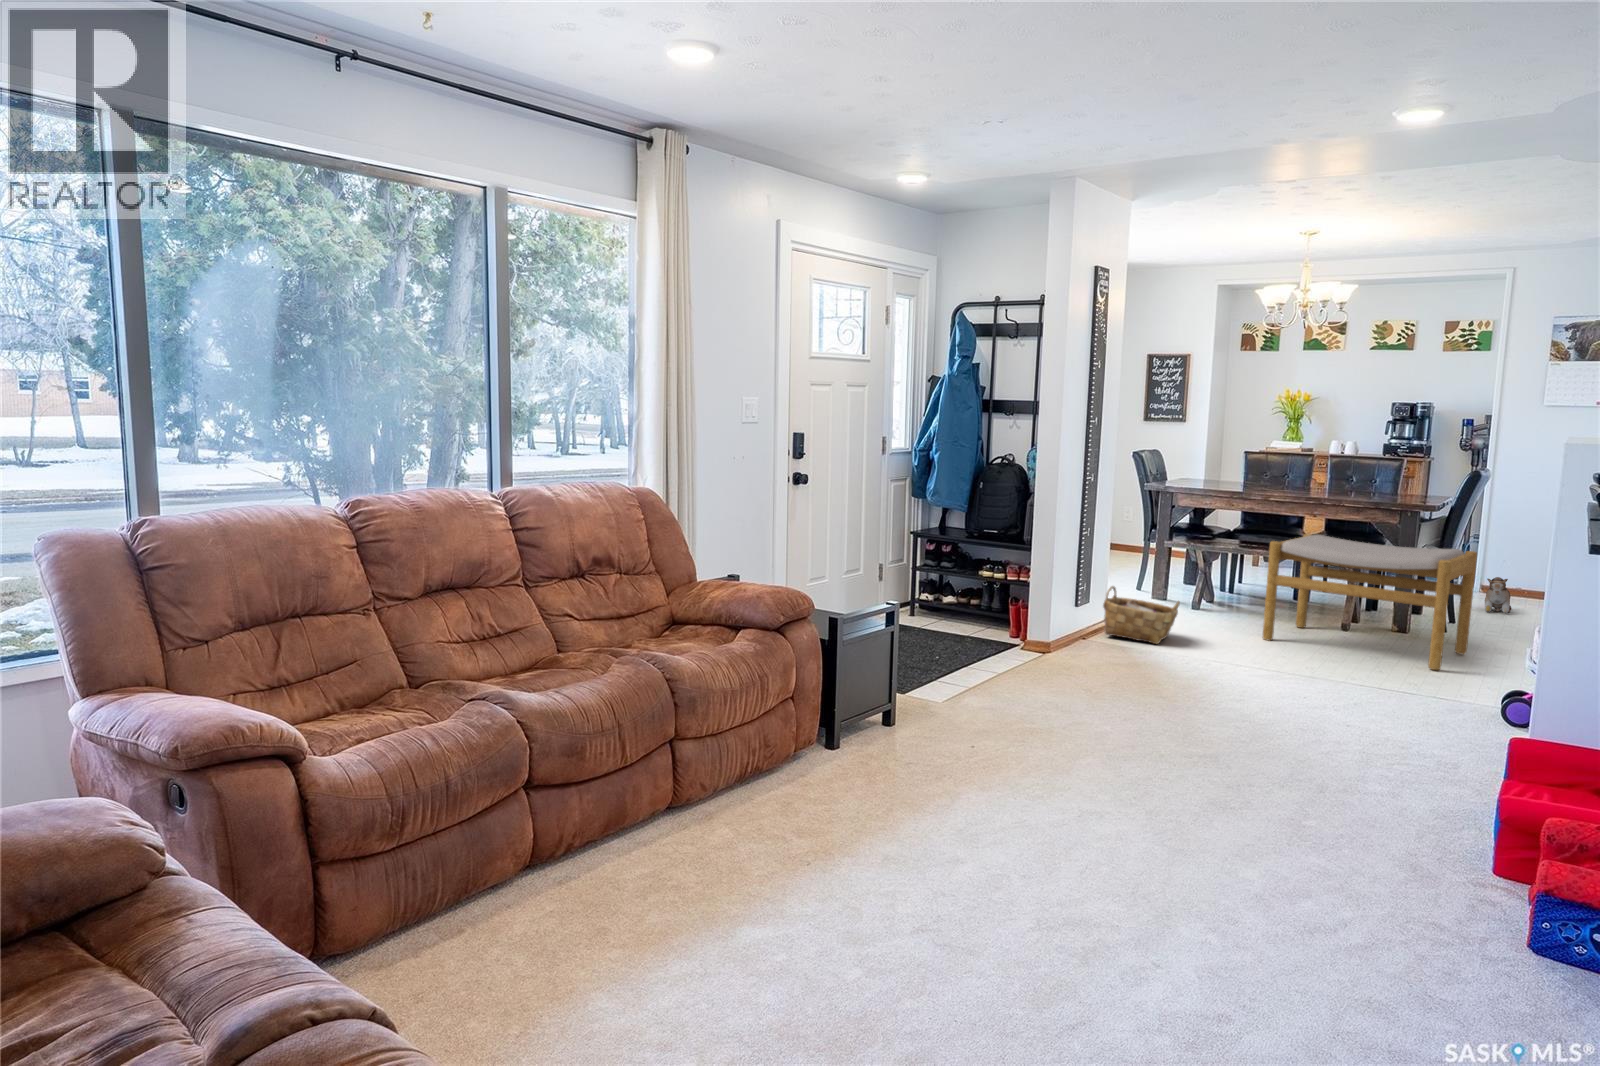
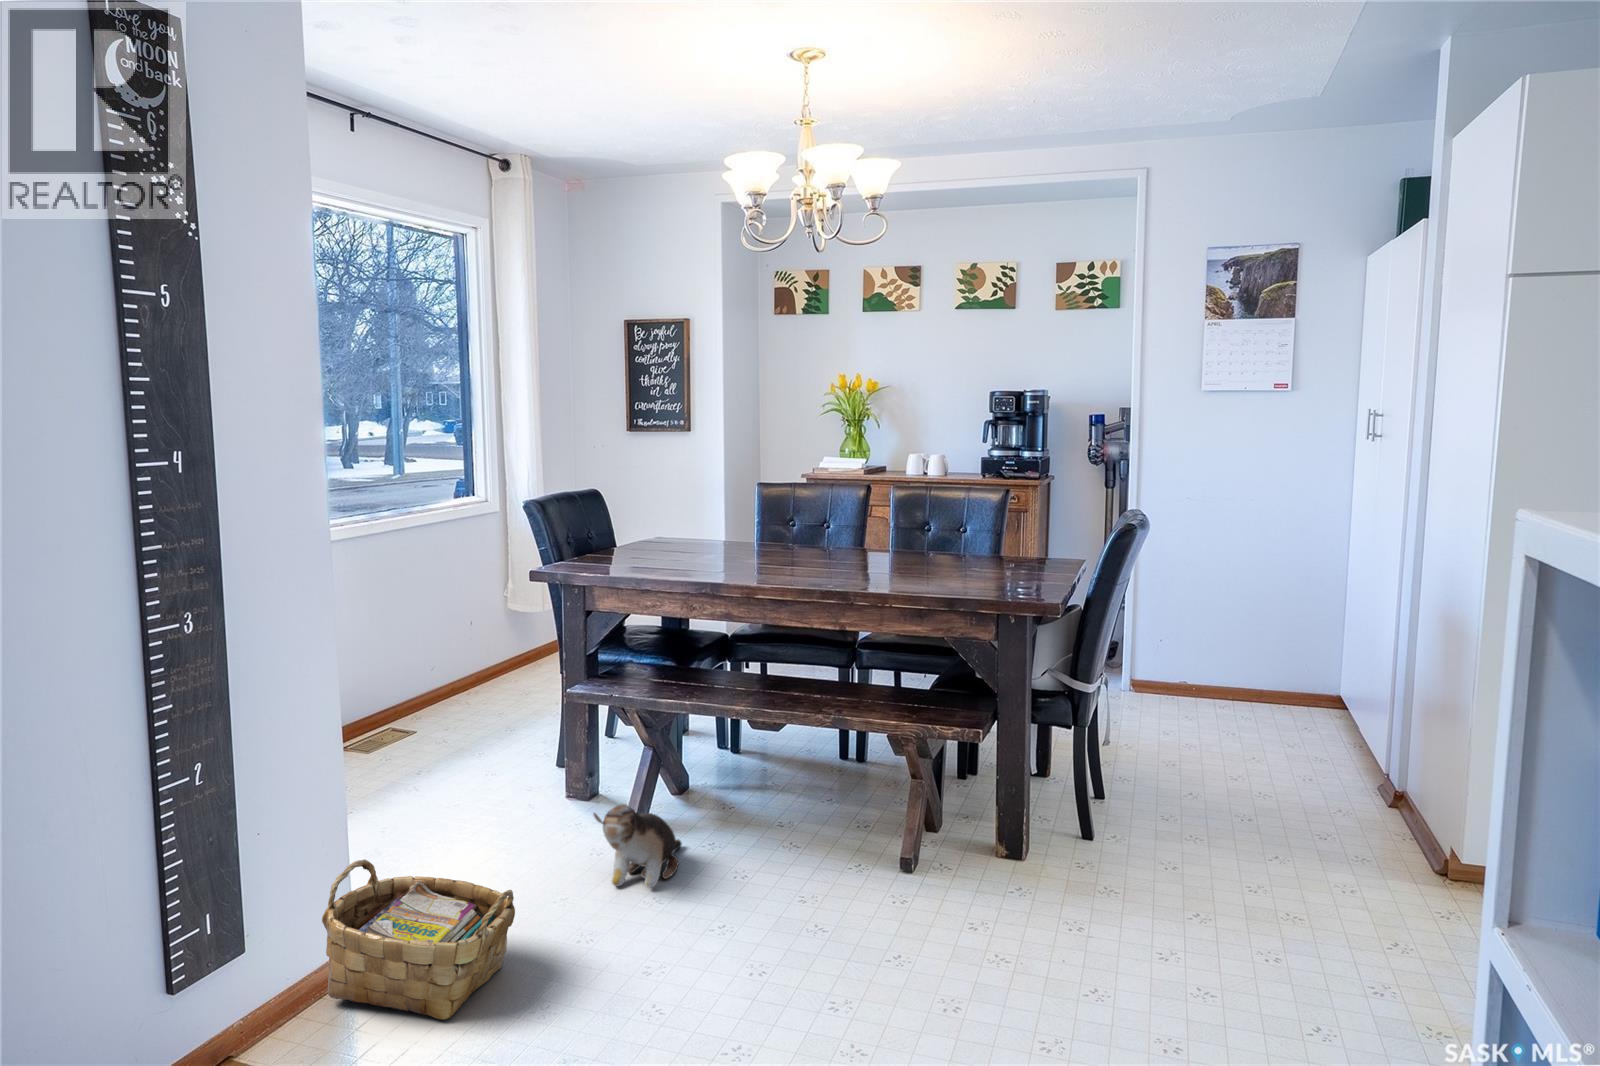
footstool: present [1262,534,1477,670] -> none [724,668,1135,1016]
plush toy: present [1485,577,1511,613] -> present [594,804,682,888]

